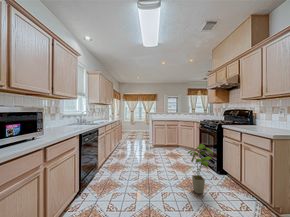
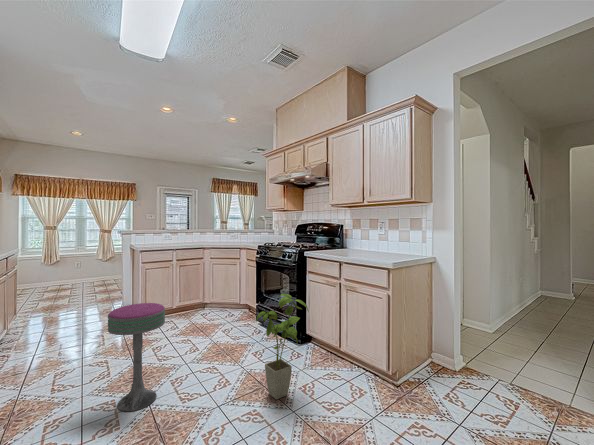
bar stool: none [136,139,154,177] -> present [108,303,165,411]

